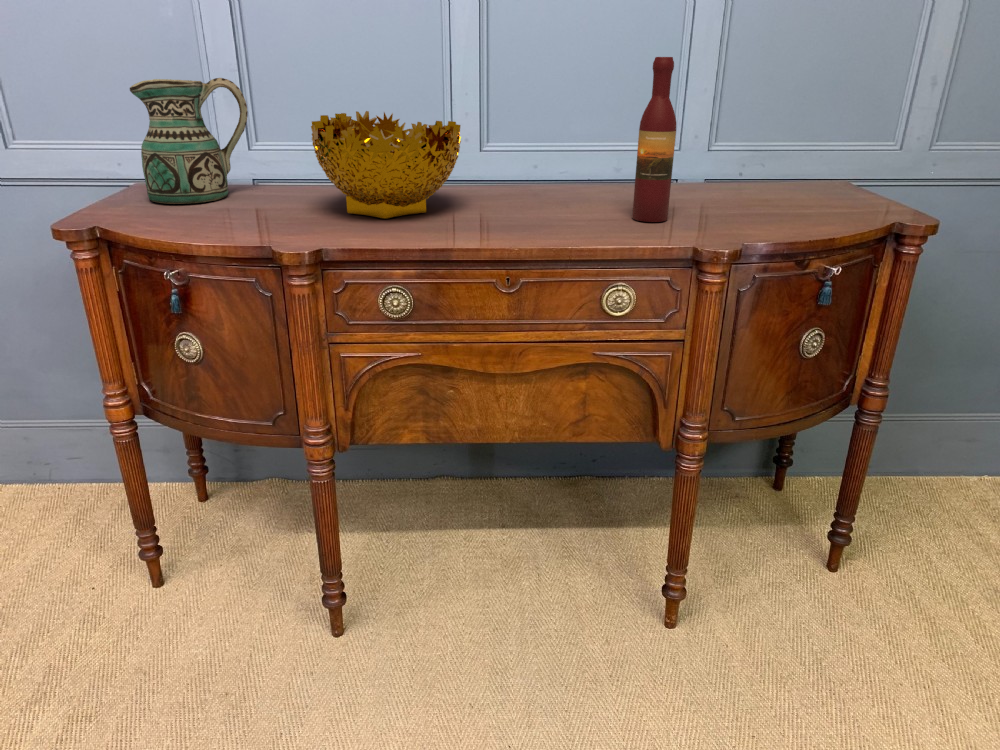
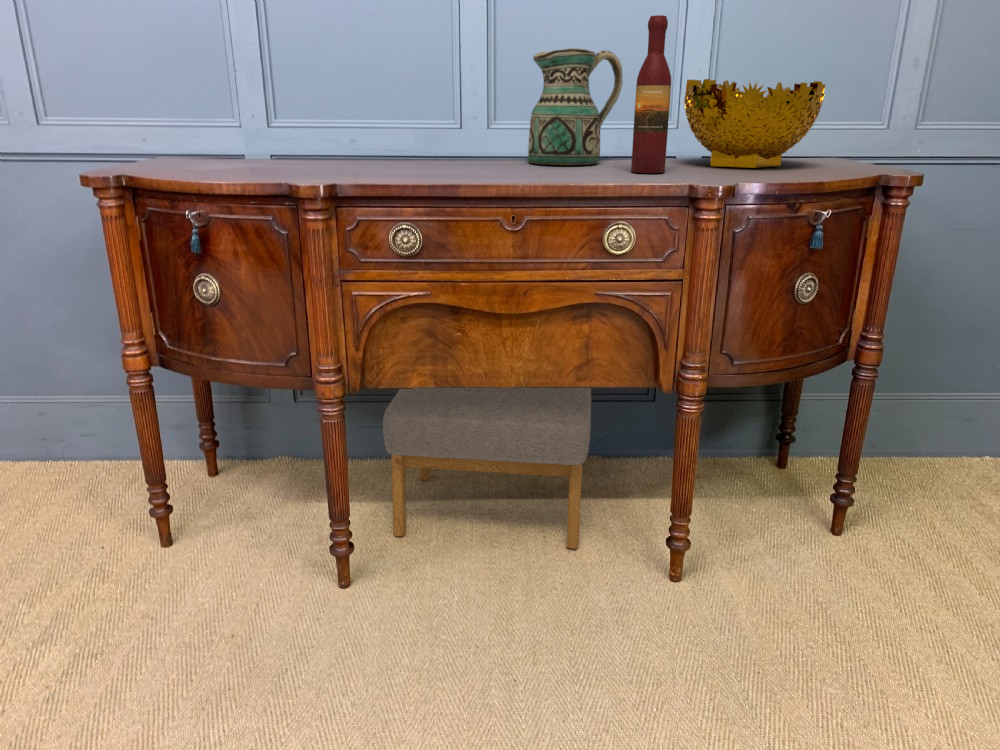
ceramic pitcher: present [130,78,248,204] -> present [528,48,623,165]
decorative bowl: present [311,111,461,219] -> present [684,79,825,168]
footstool: none [375,396,587,588] -> present [383,388,591,549]

